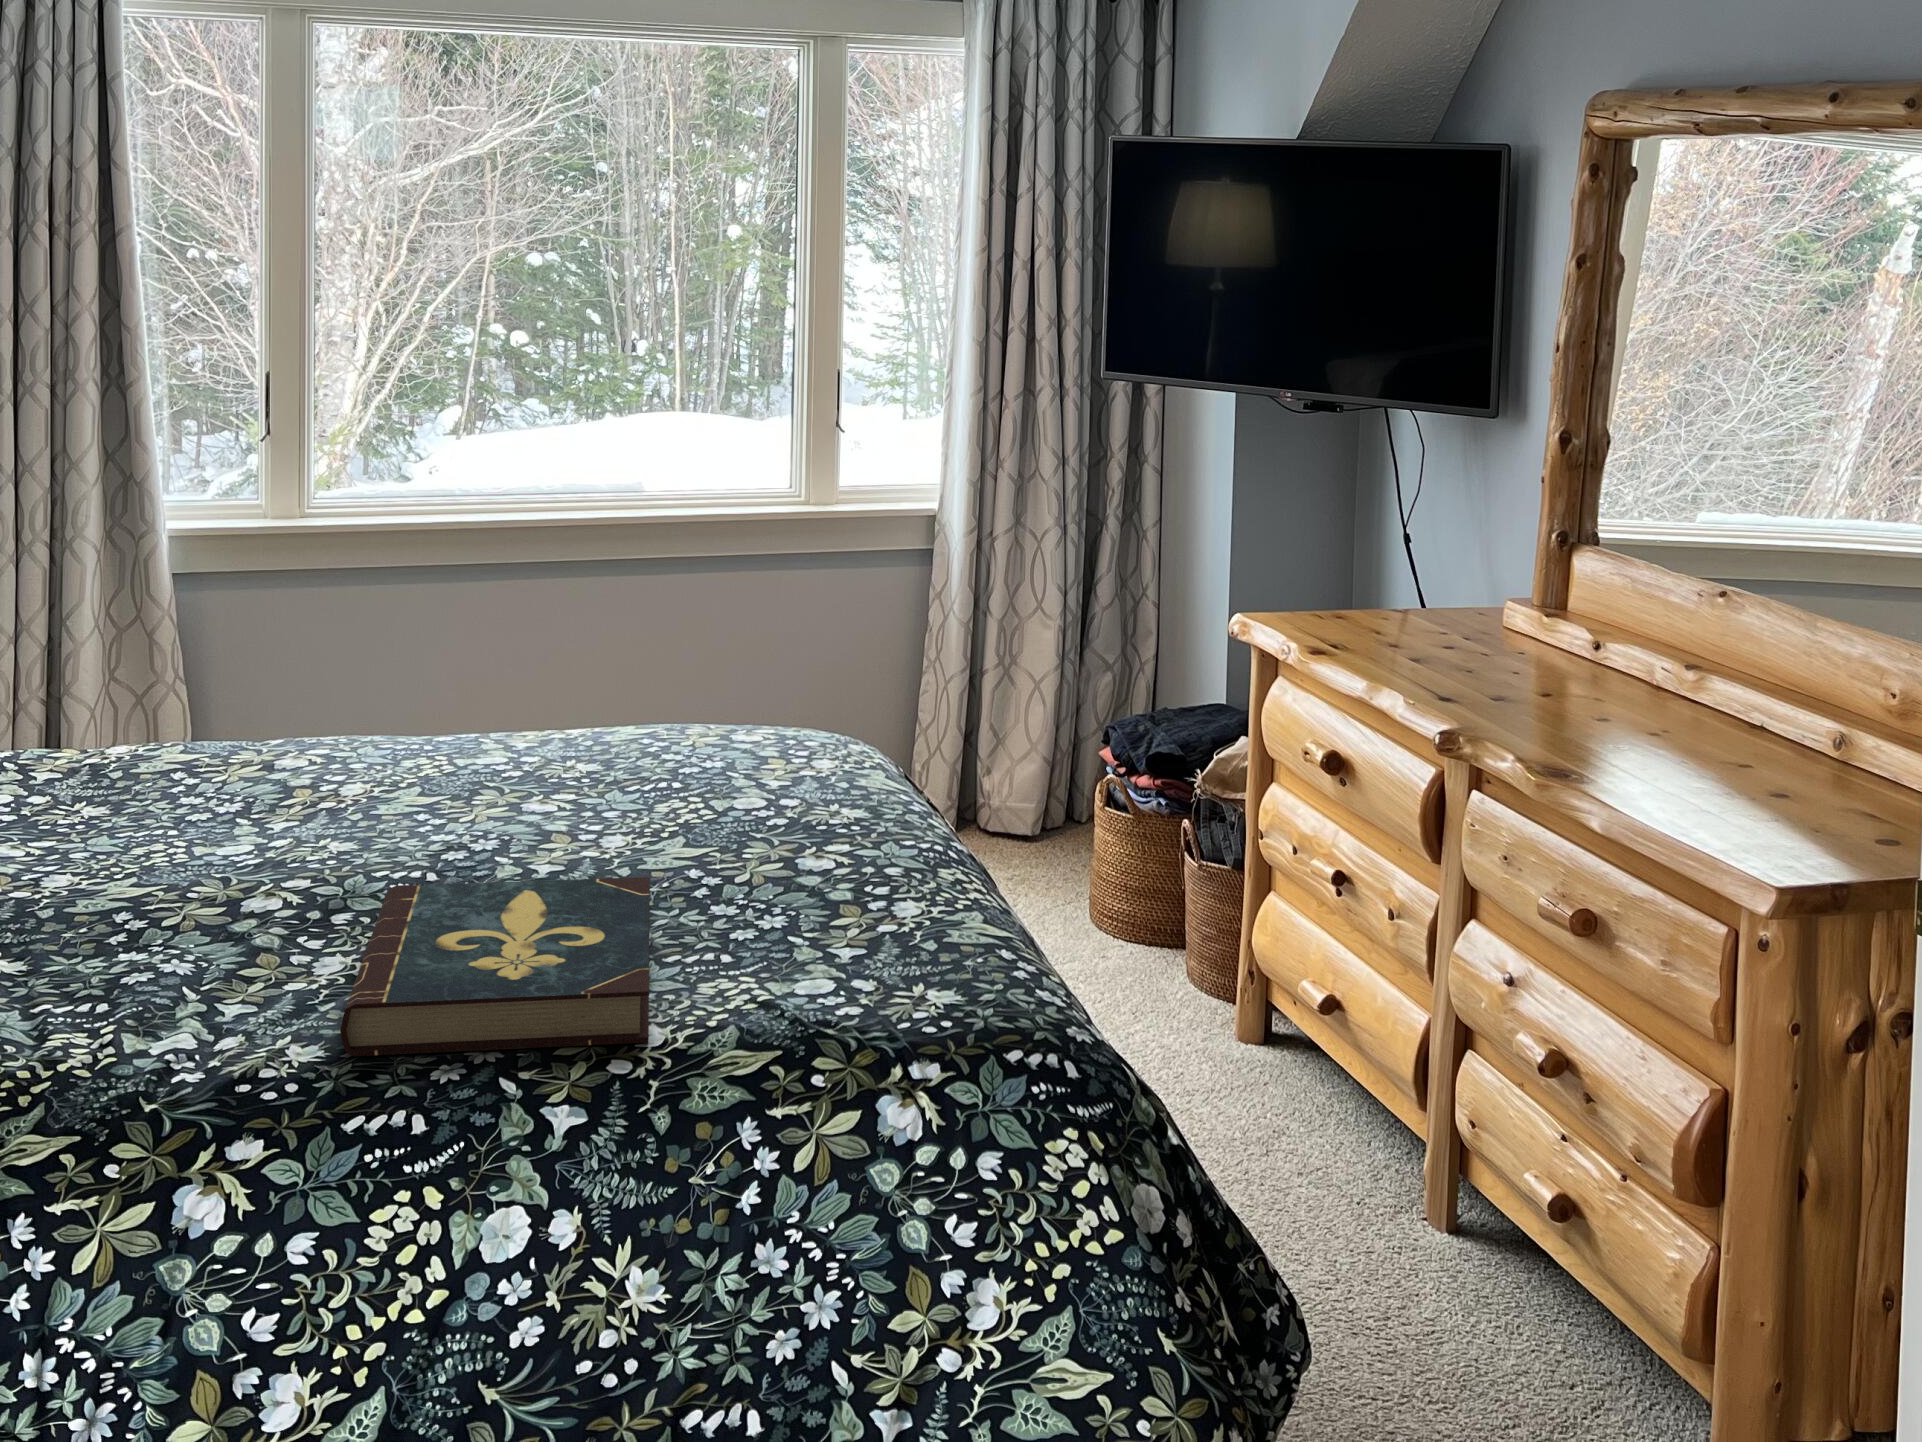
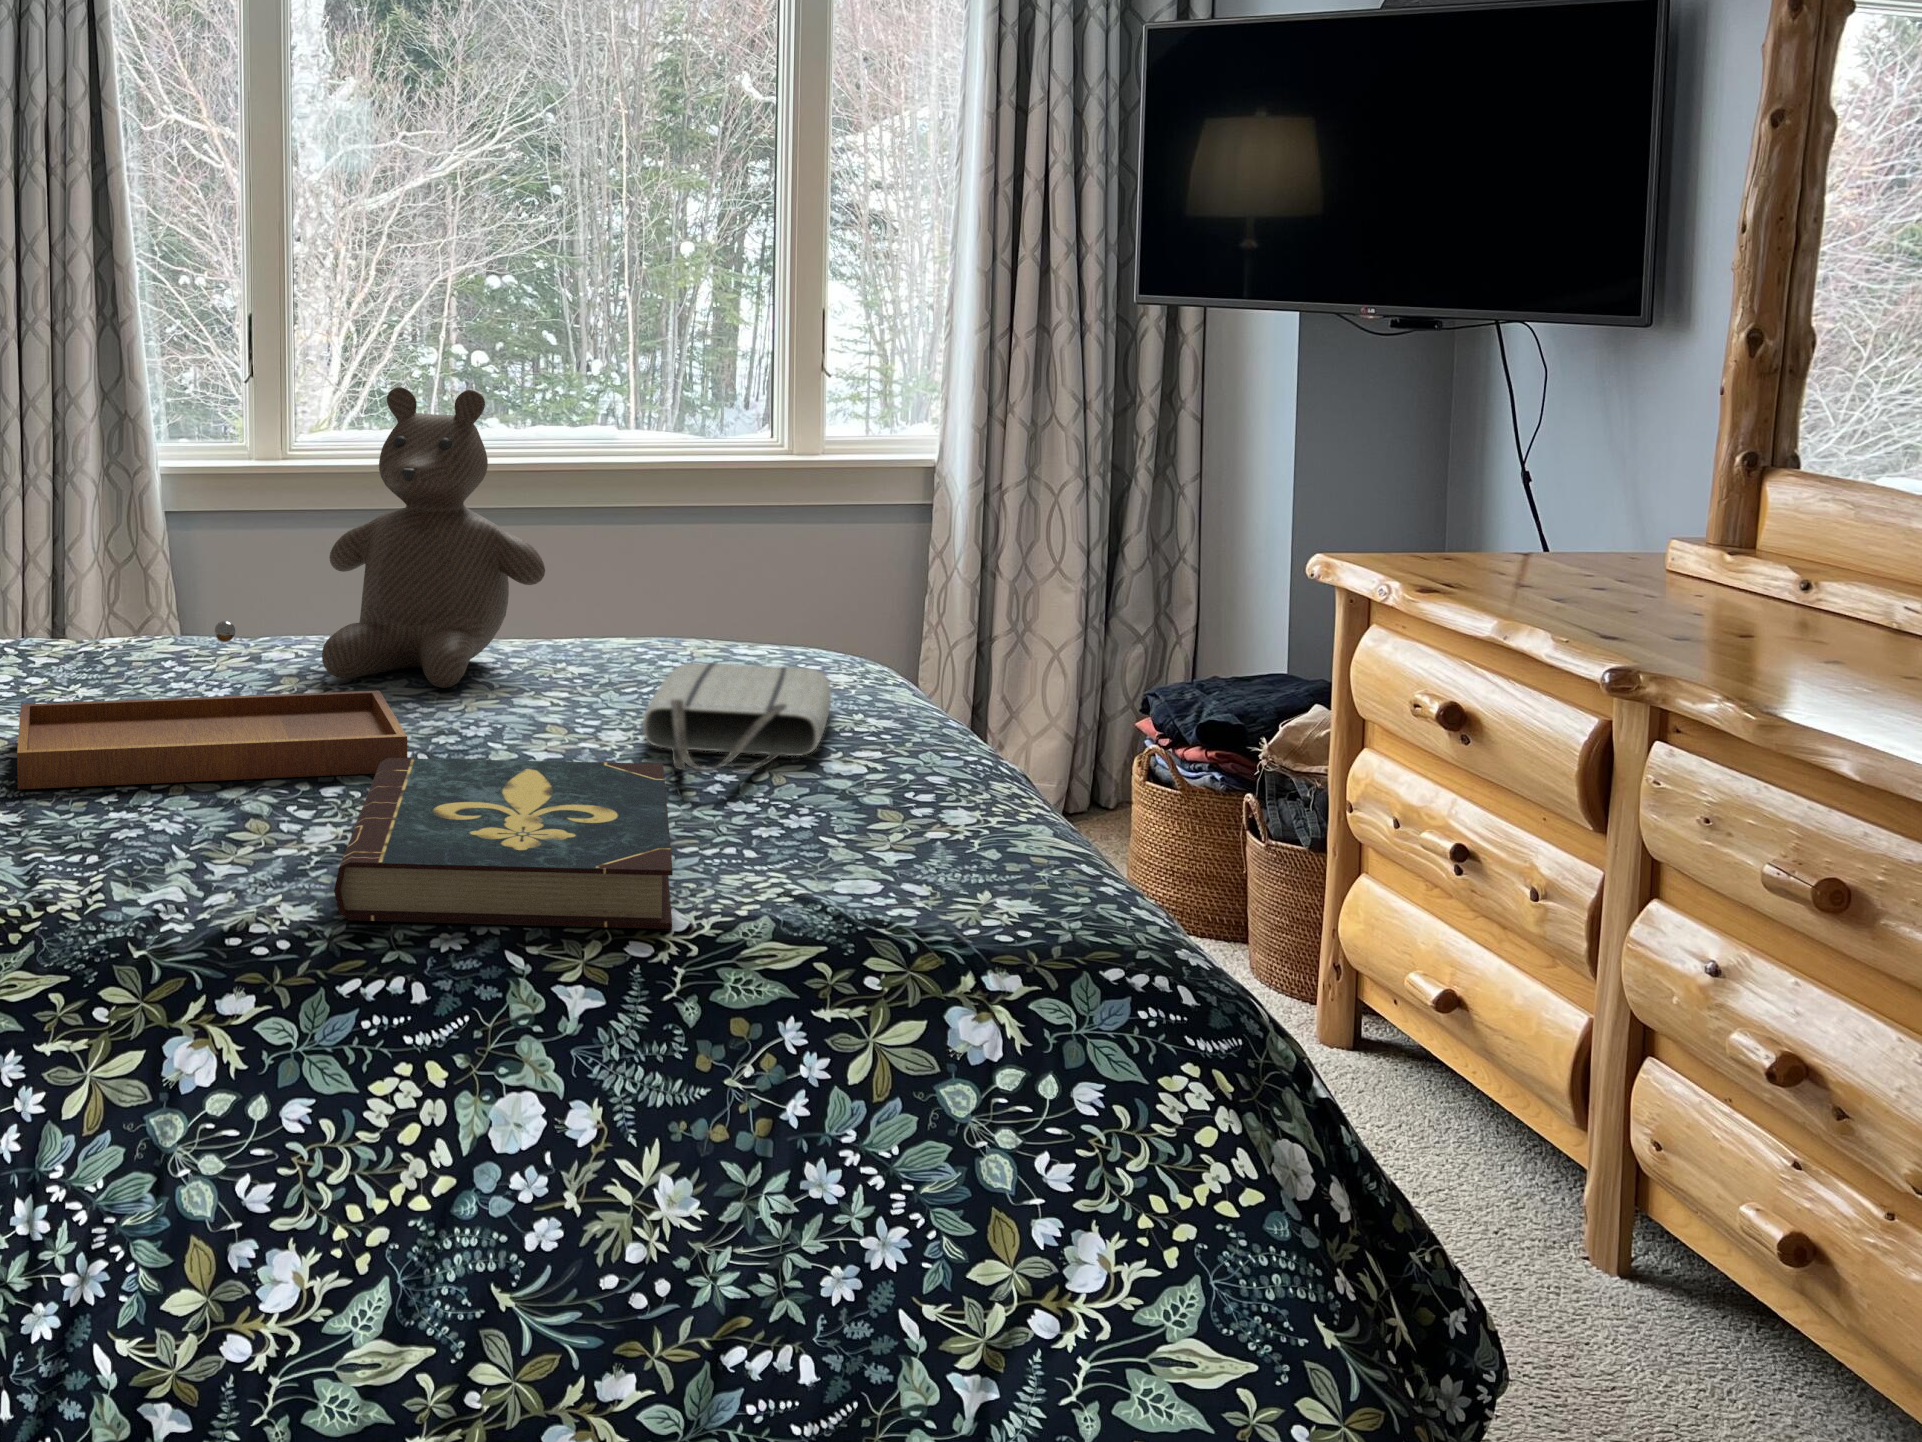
teddy bear: none [335,508,552,794] -> present [322,387,545,688]
tray: none [25,753,415,933] -> present [17,621,407,789]
tote bag: none [636,761,808,880] -> present [643,662,831,774]

